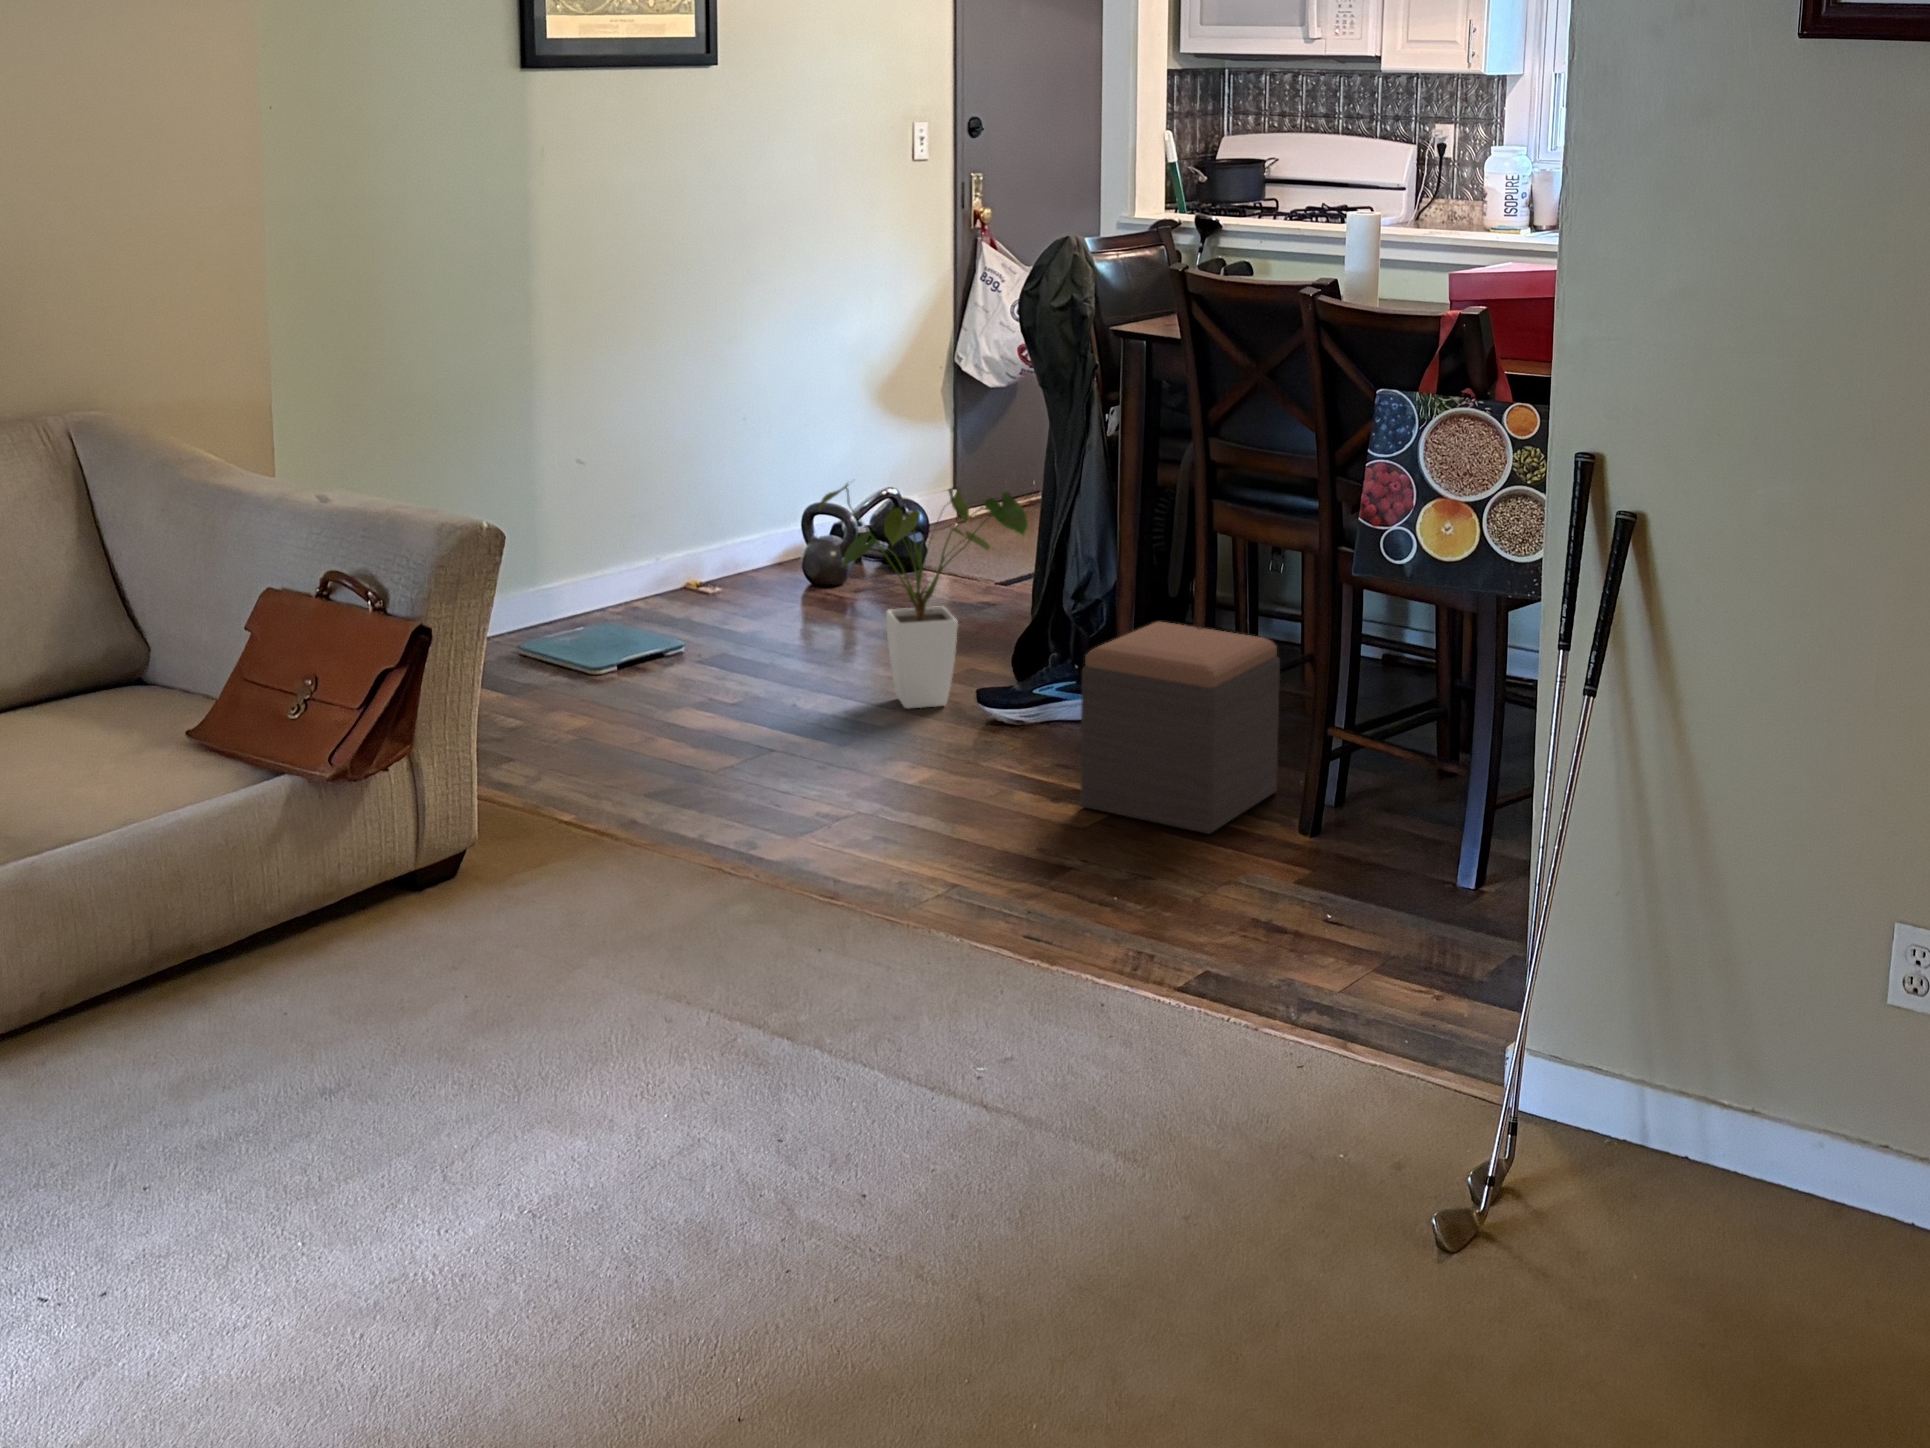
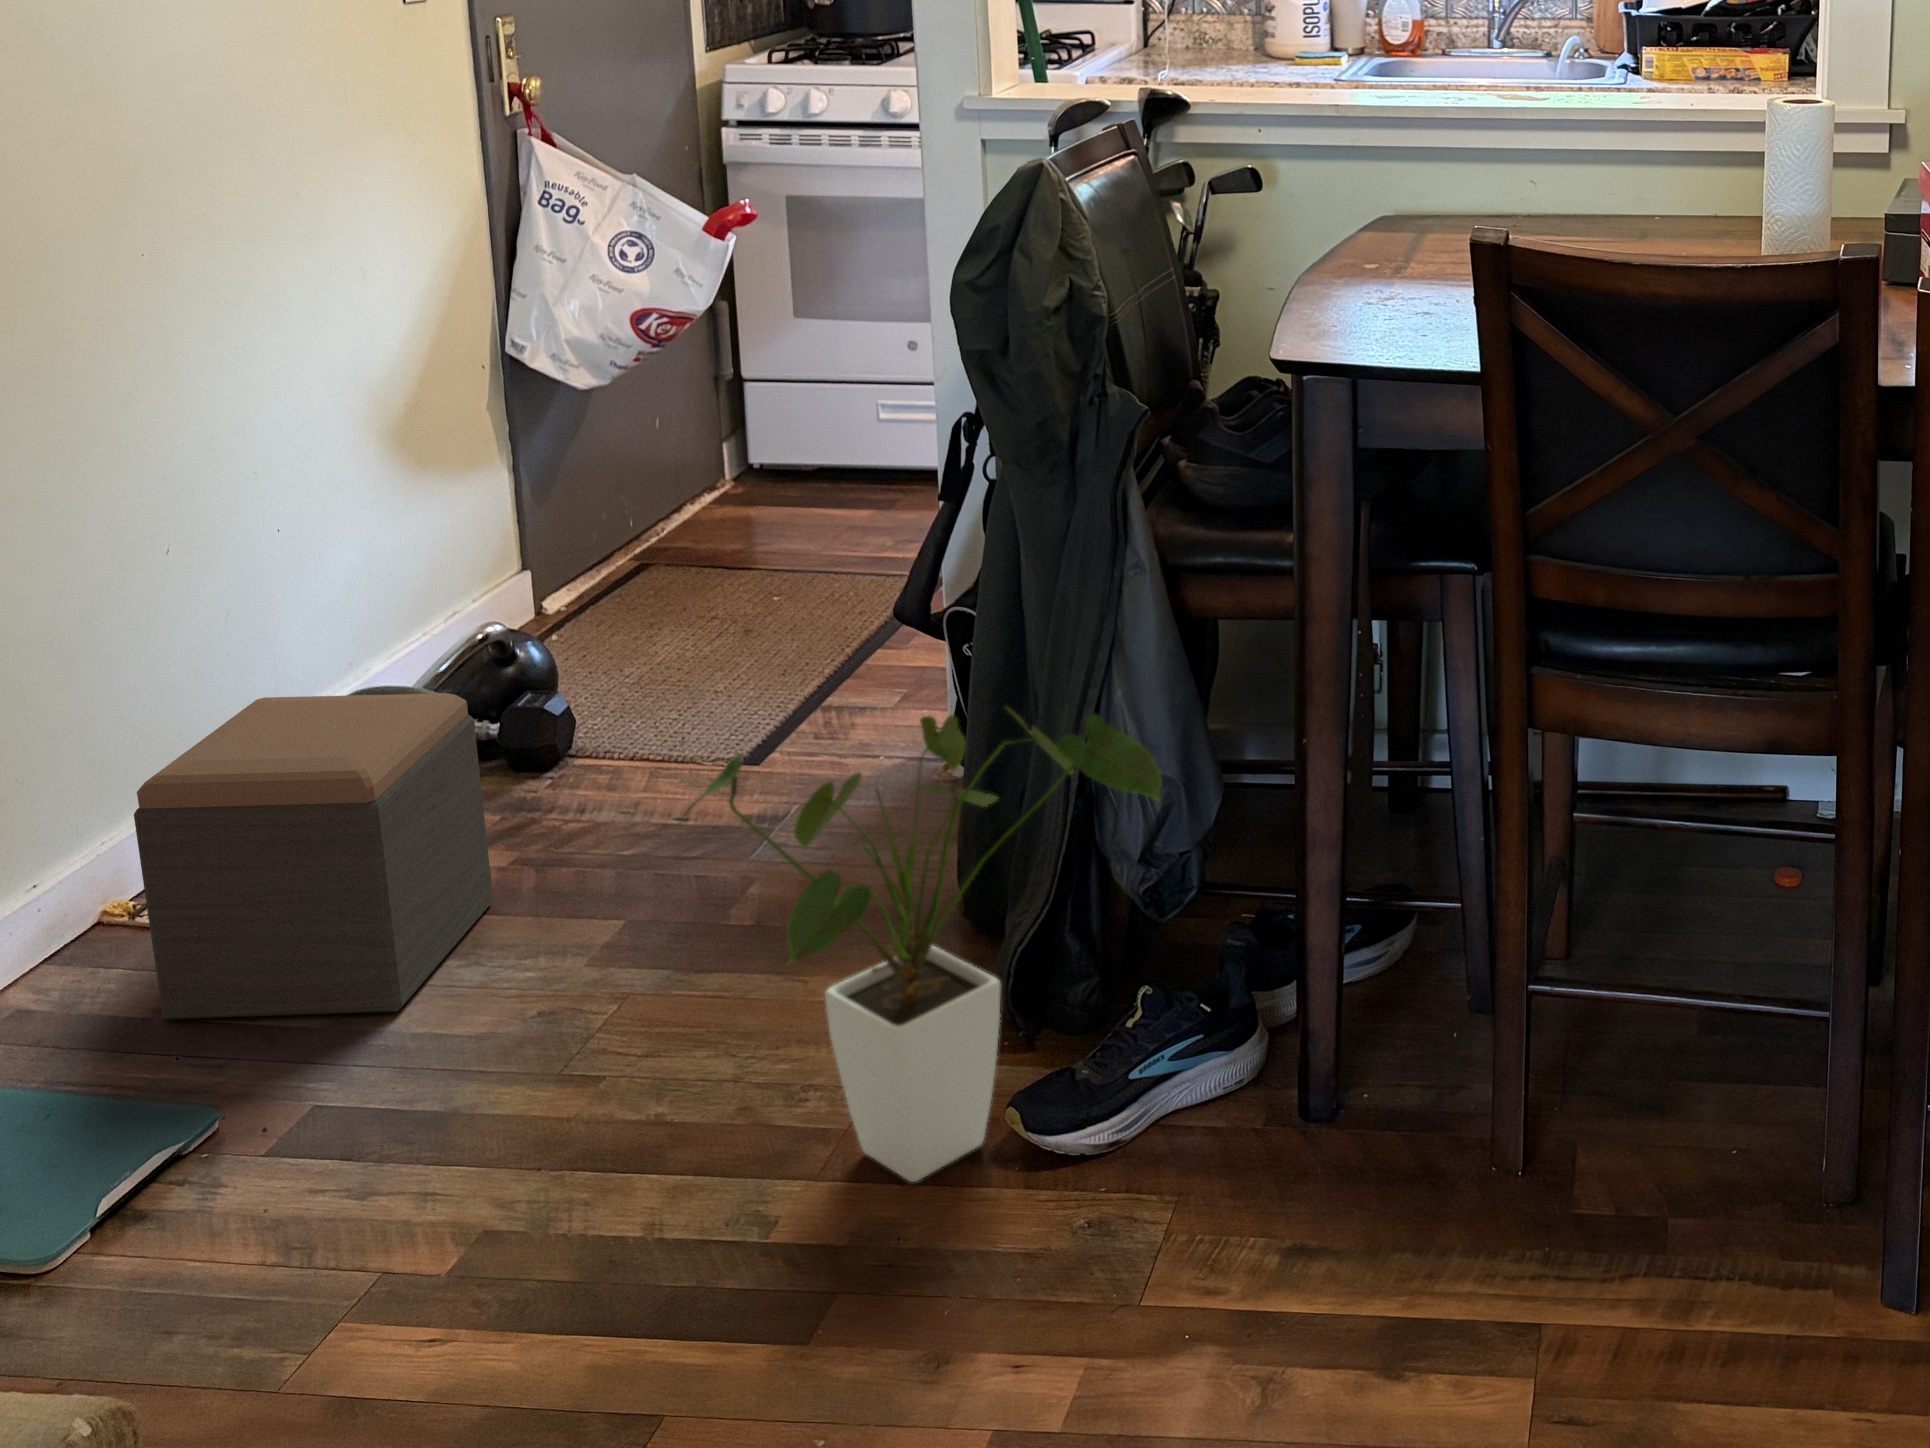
footstool: present [1080,622,1280,834] -> present [134,693,493,1019]

